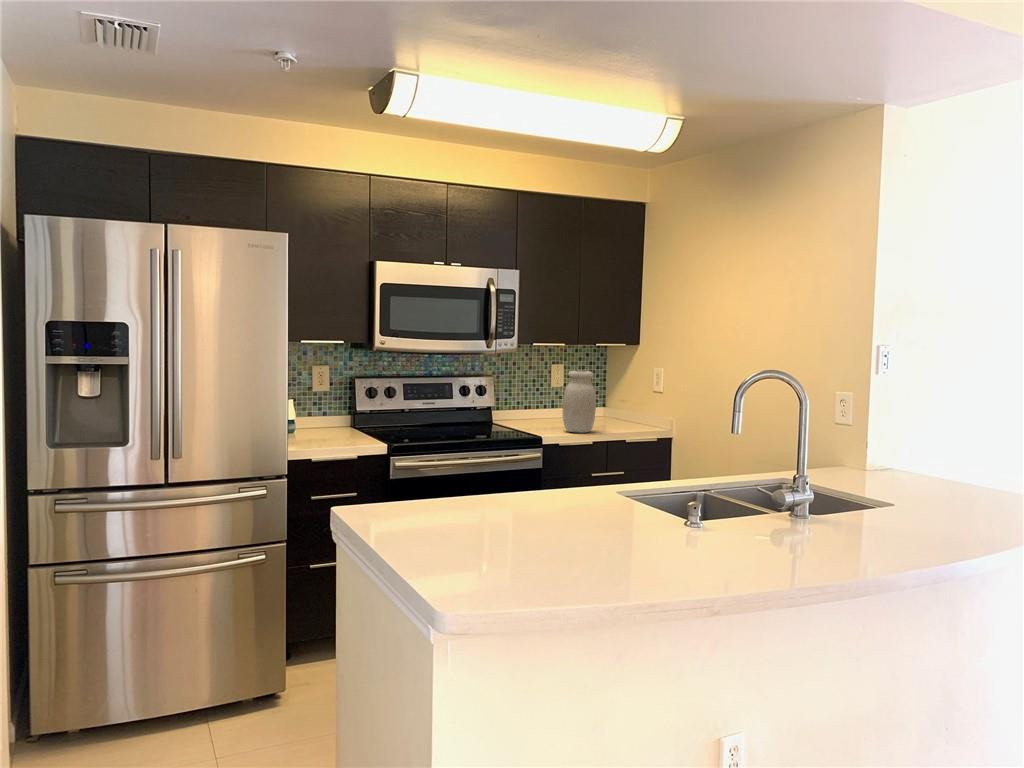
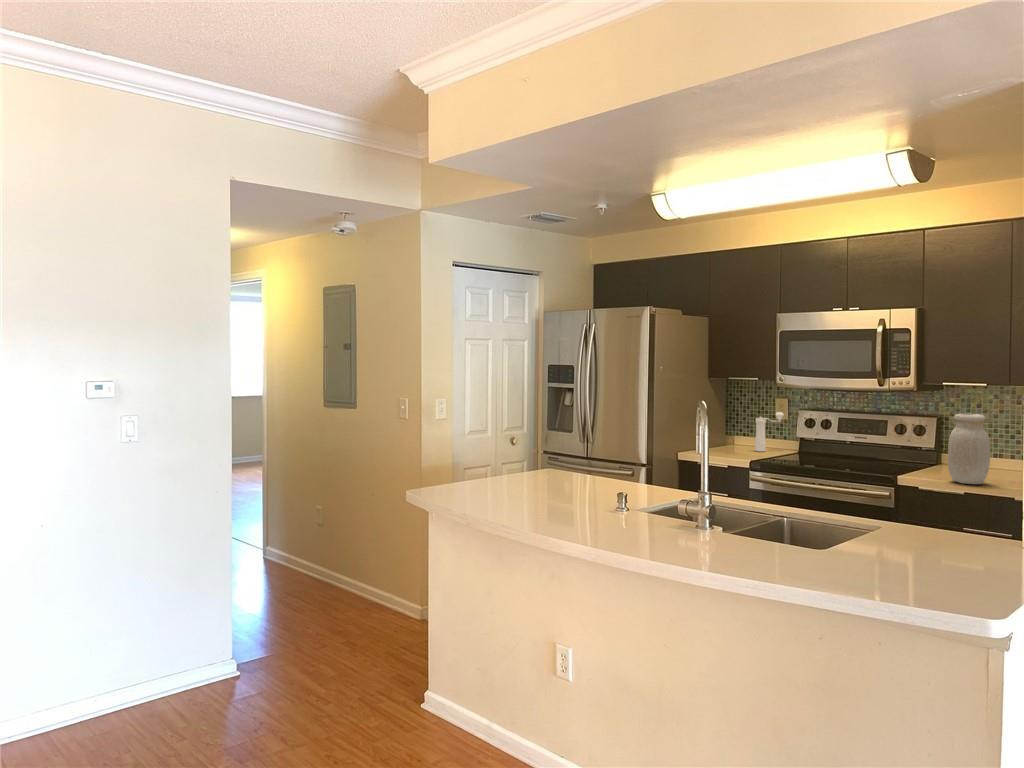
pepper mill: none [316,383,336,434] -> present [755,412,784,451]

